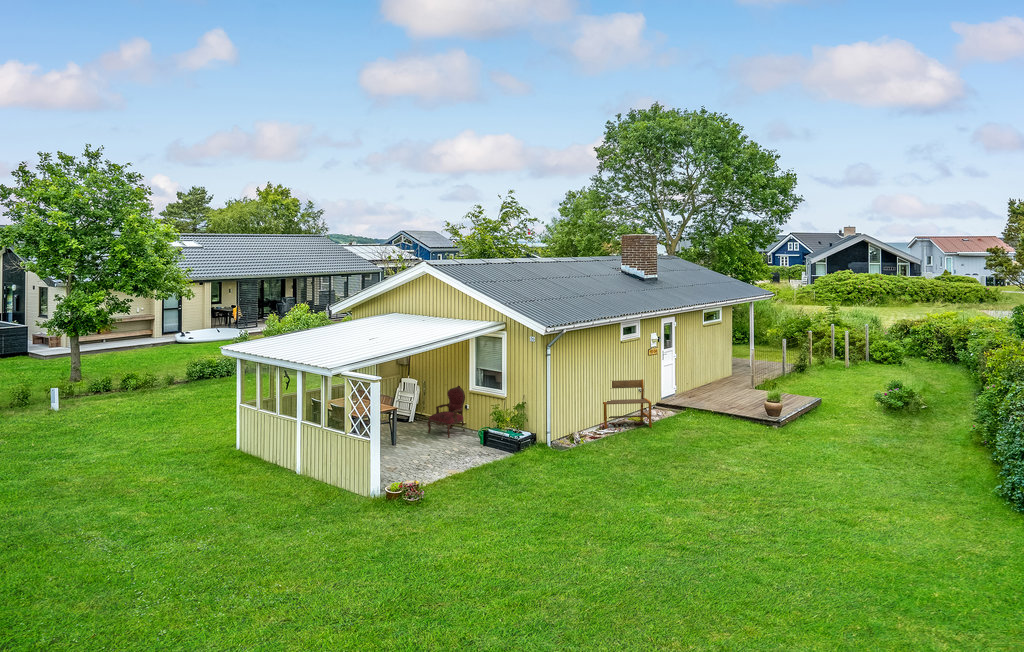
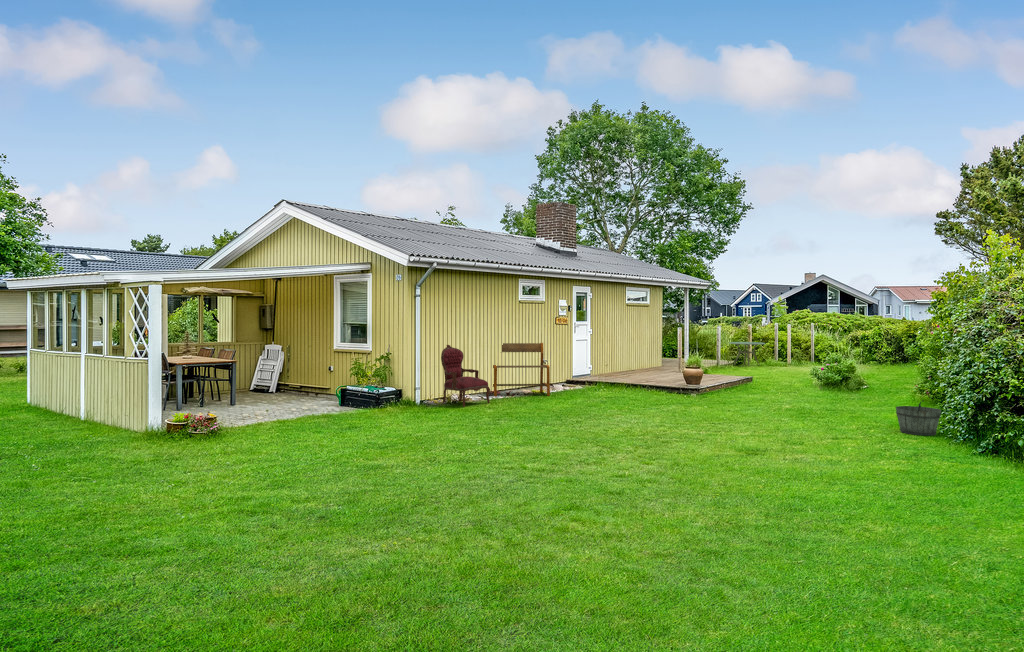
dining table: none [790,343,824,367] -> present [729,342,765,366]
armchair: present [428,385,465,438] -> present [441,345,490,407]
wooden bucket: none [968,464,1010,495] -> present [896,402,941,435]

